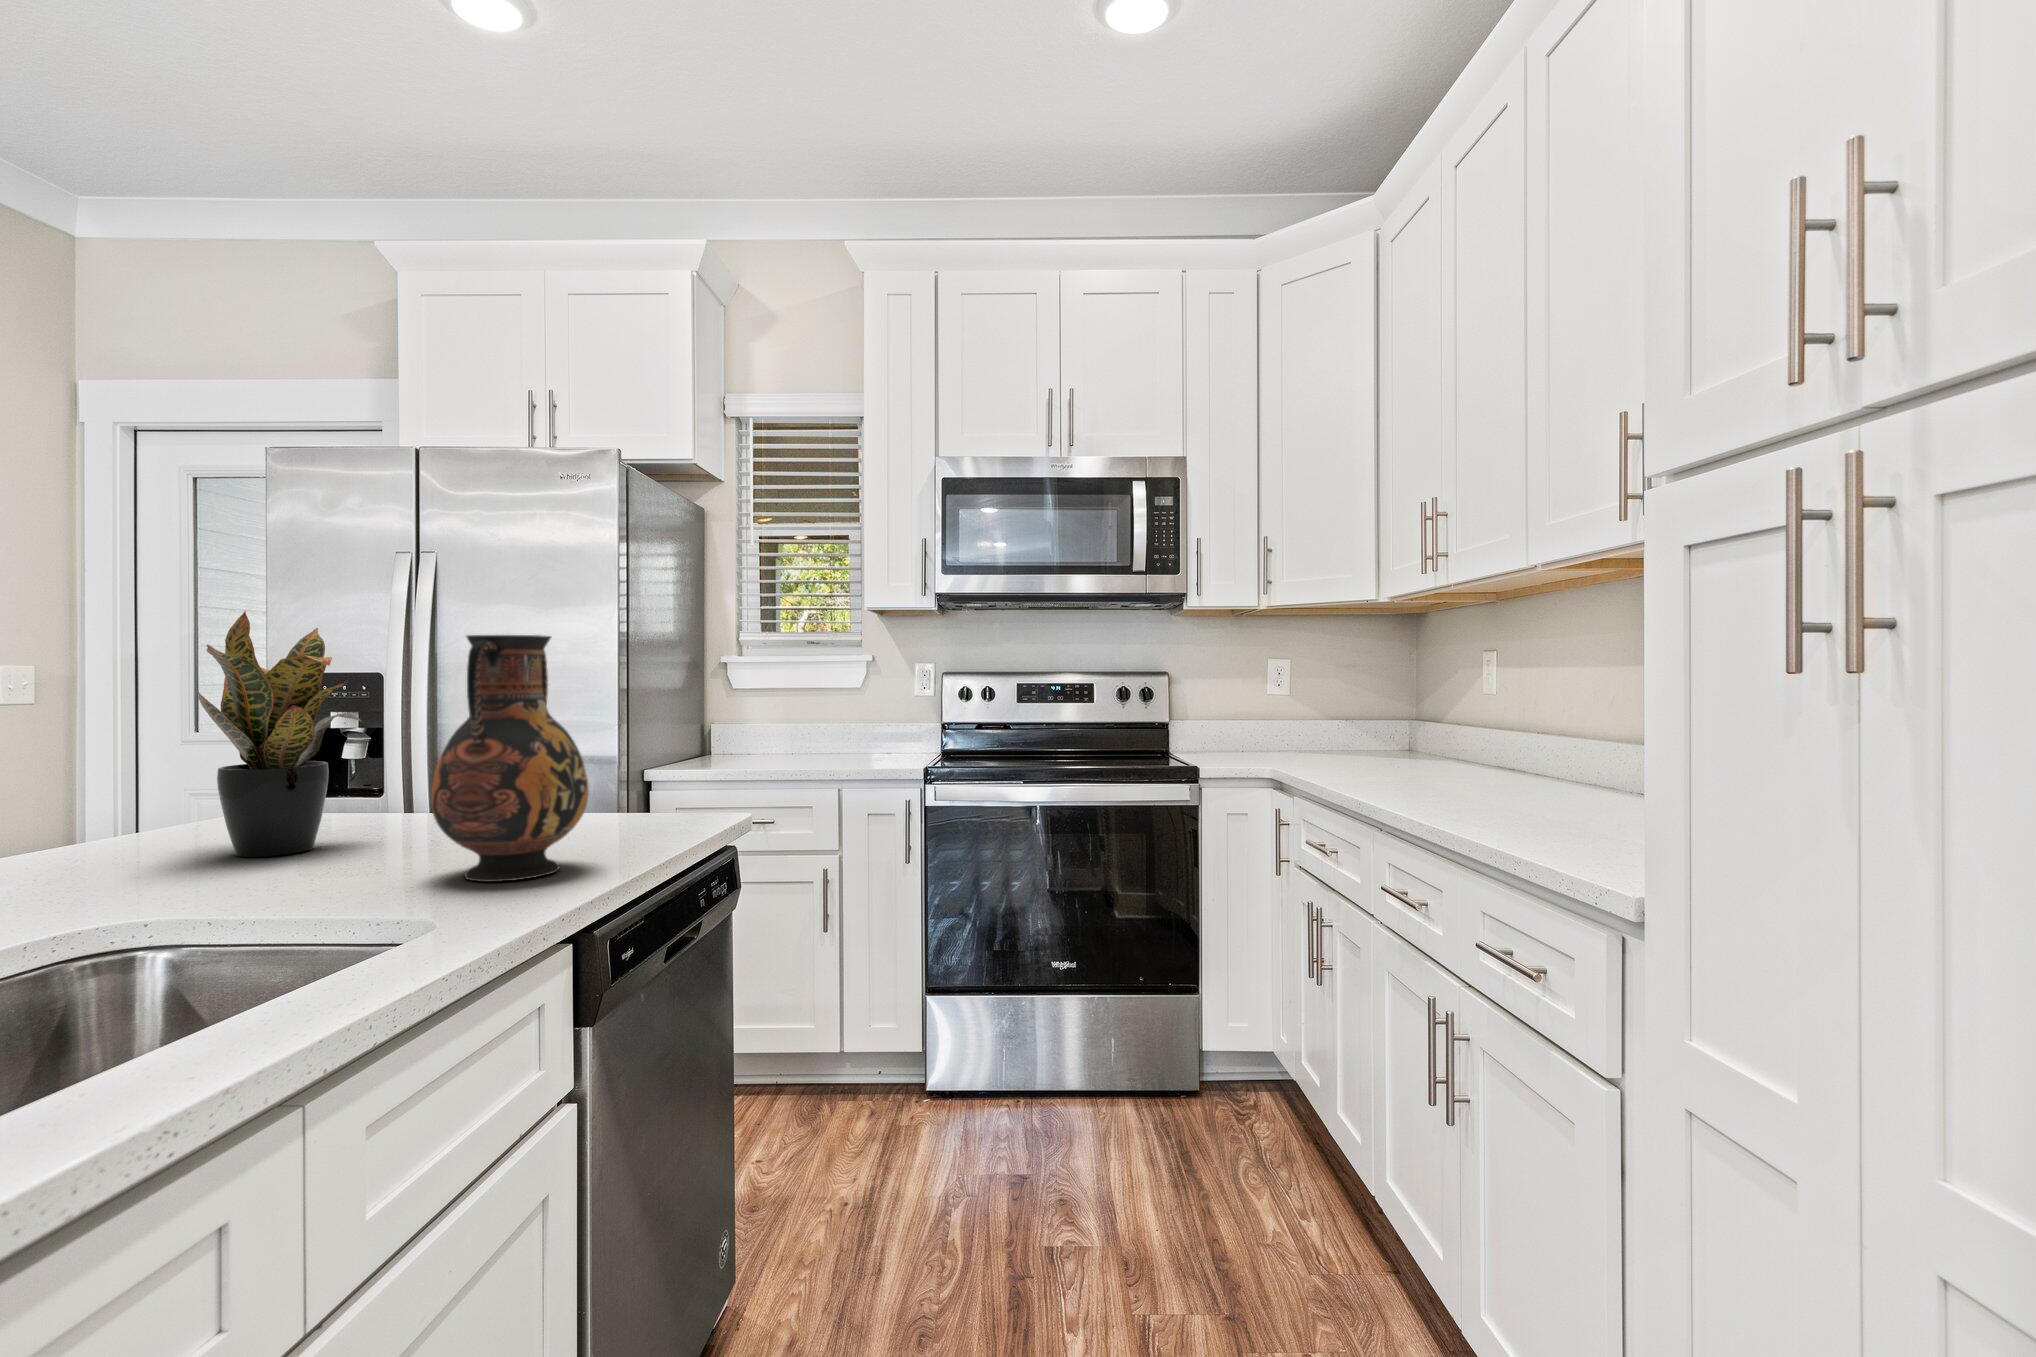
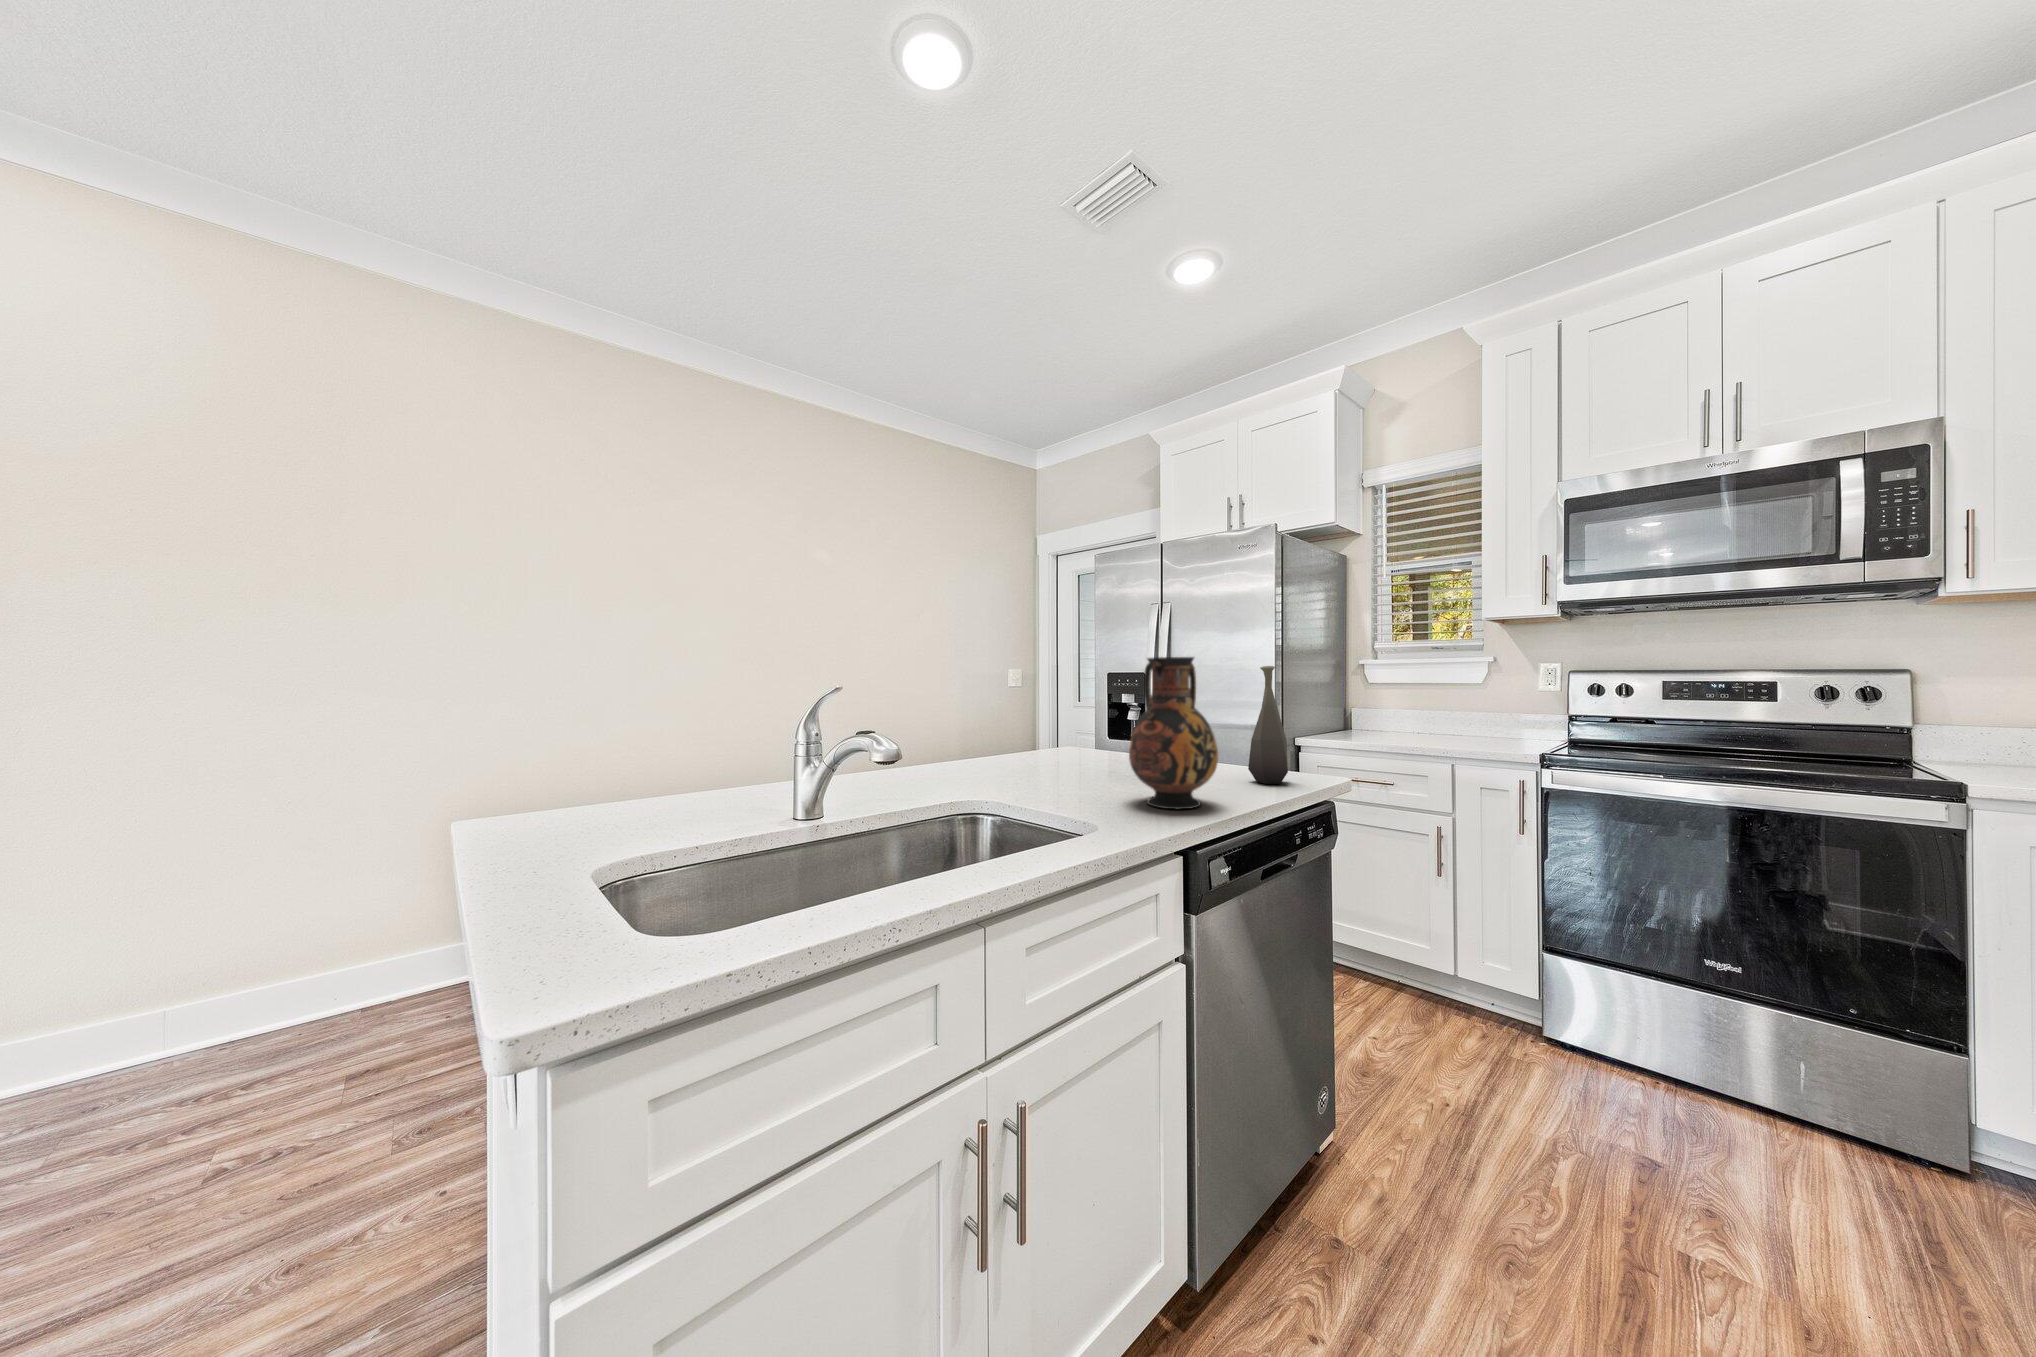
potted plant: present [197,611,362,857] -> none [1030,643,1115,775]
bottle: none [612,656,672,829] -> present [1248,666,1288,784]

